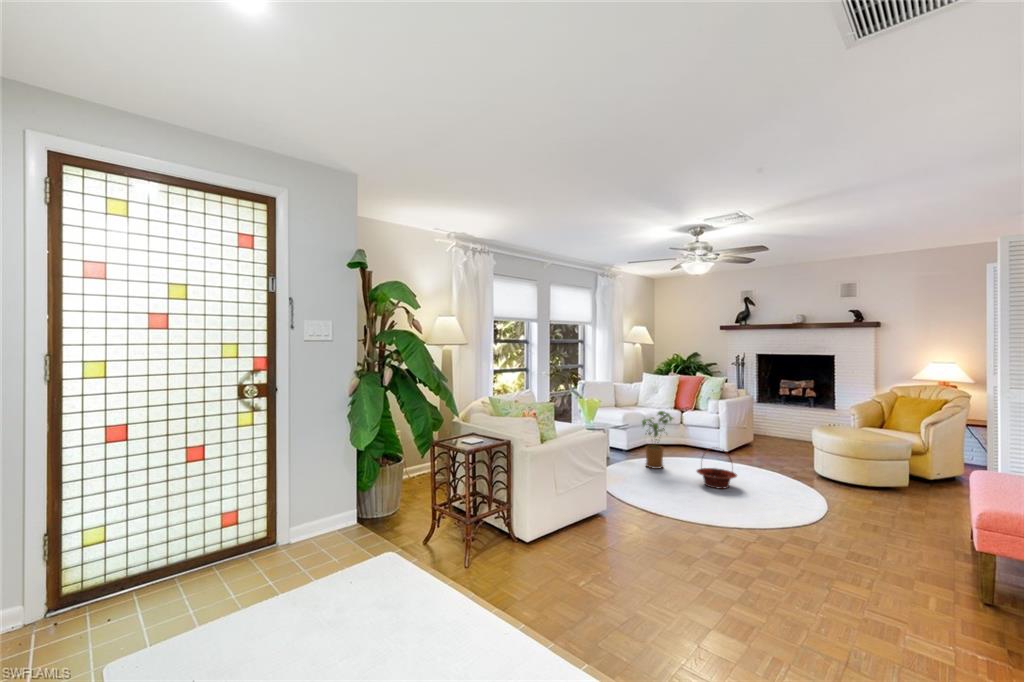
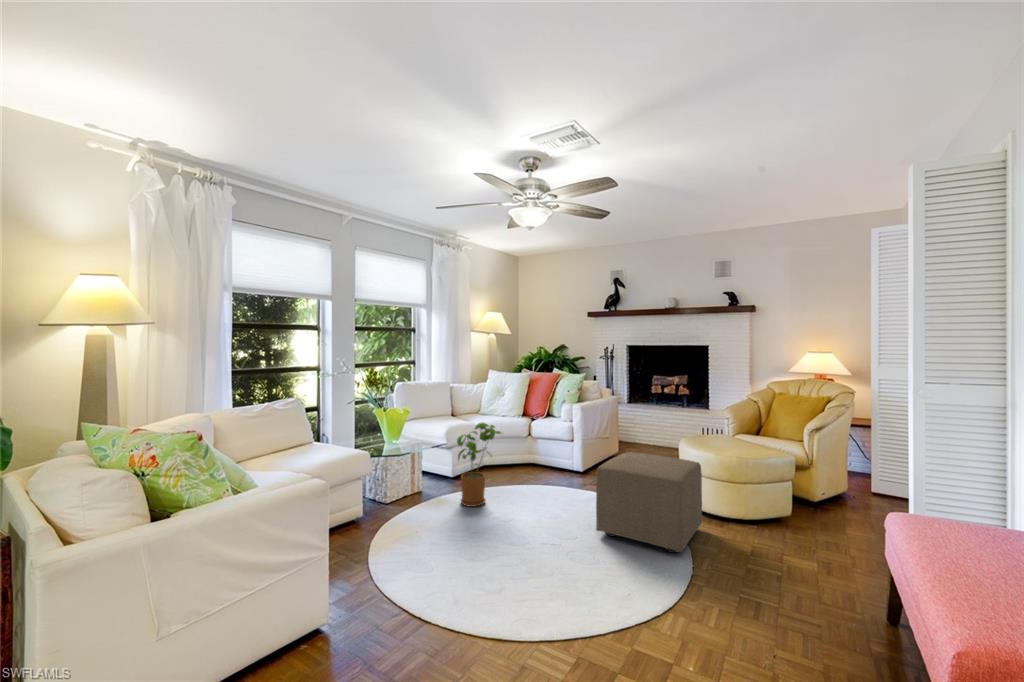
ottoman: none [755,435,835,500] -> present [596,452,702,553]
basket: present [697,447,737,489] -> none [516,477,573,540]

